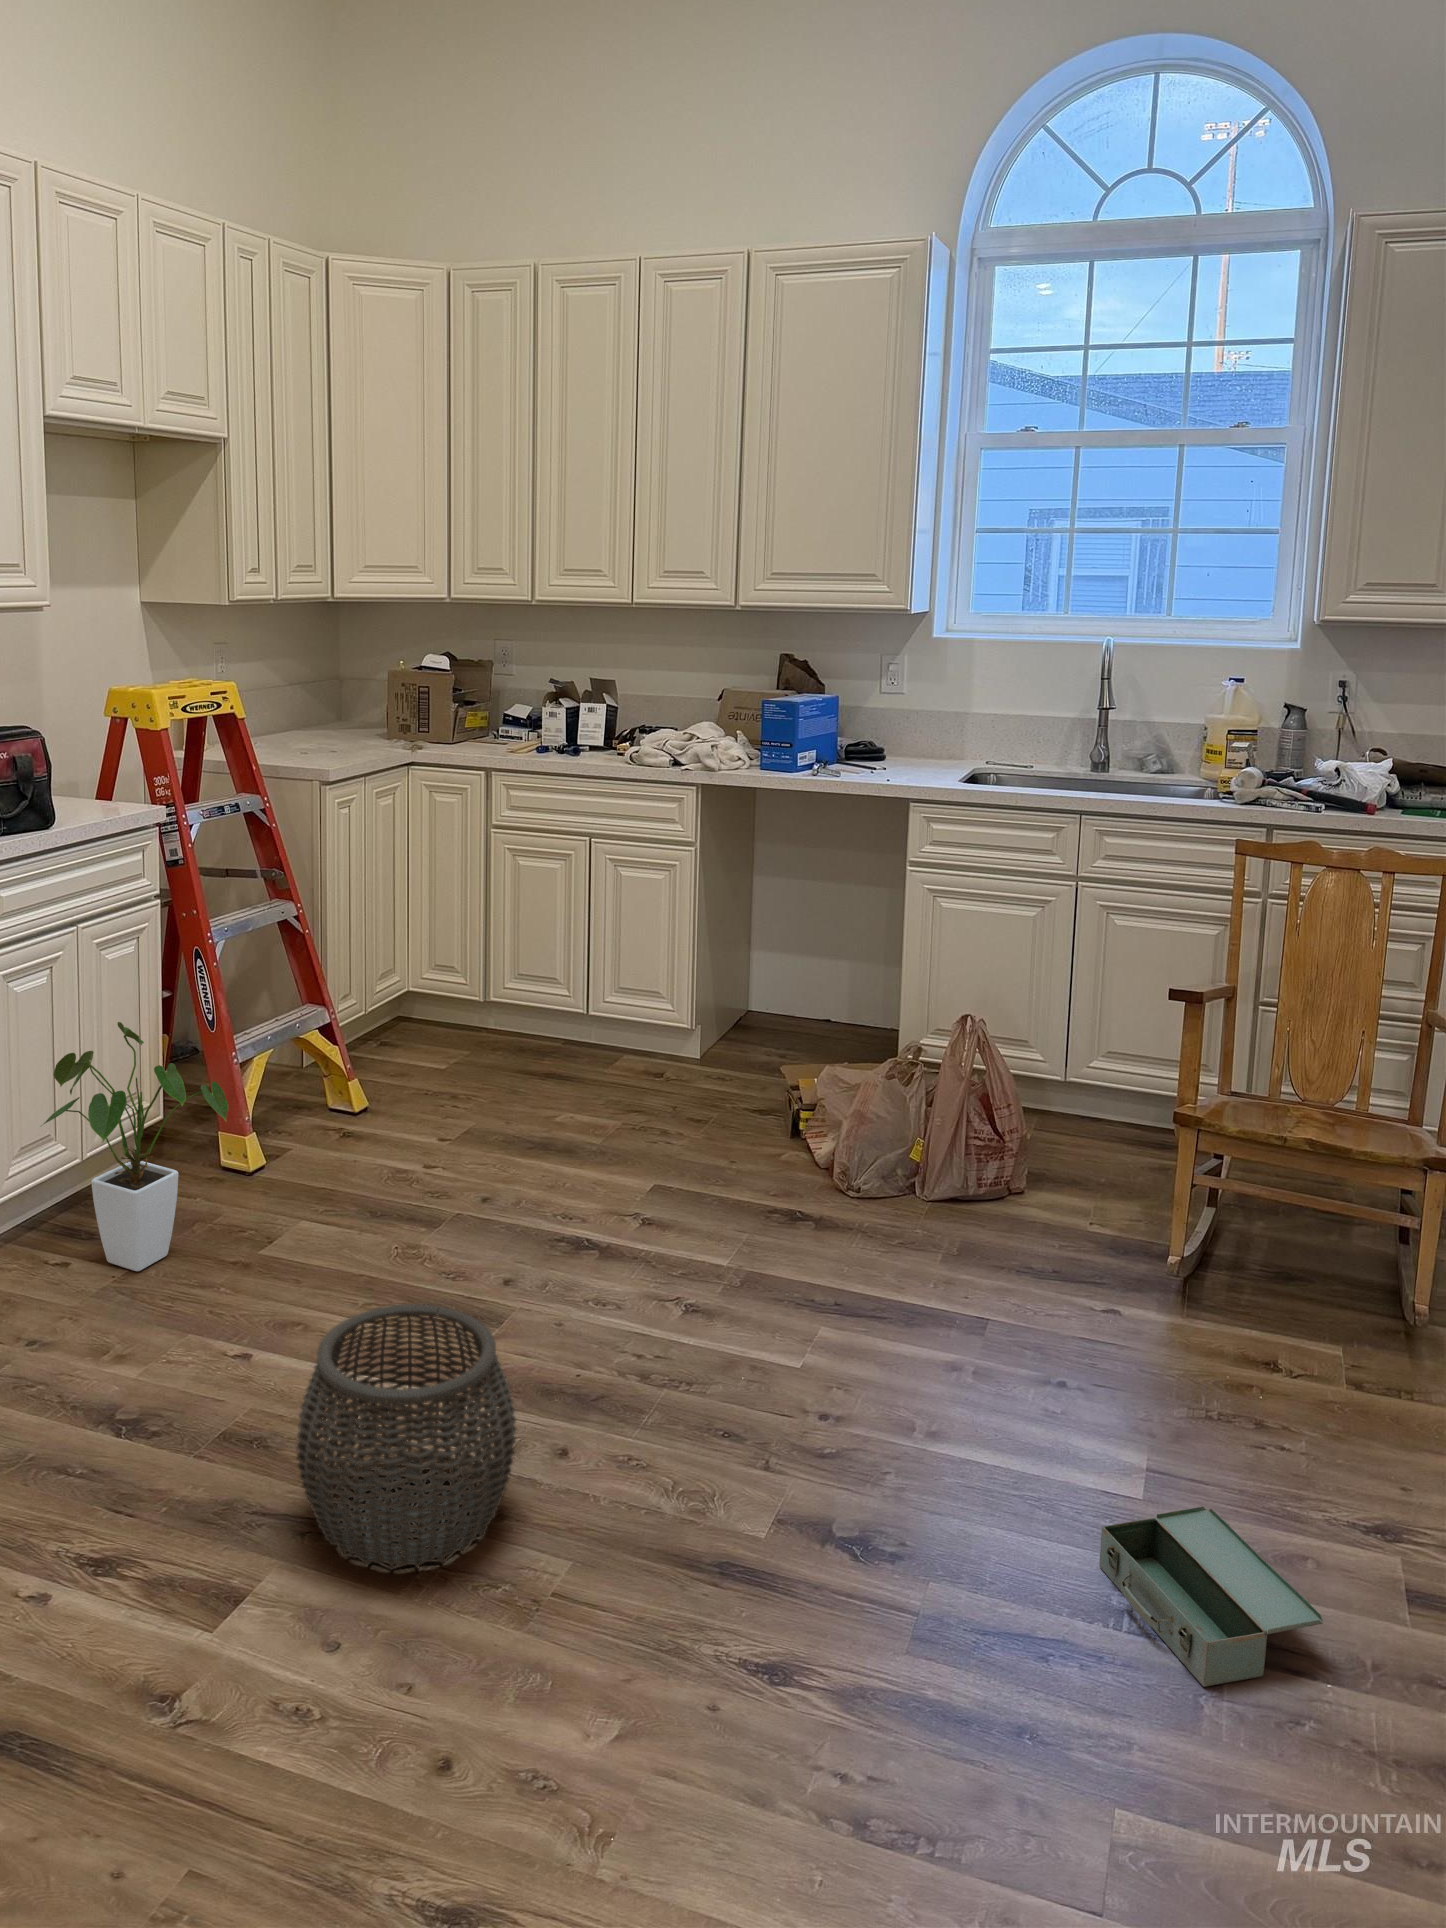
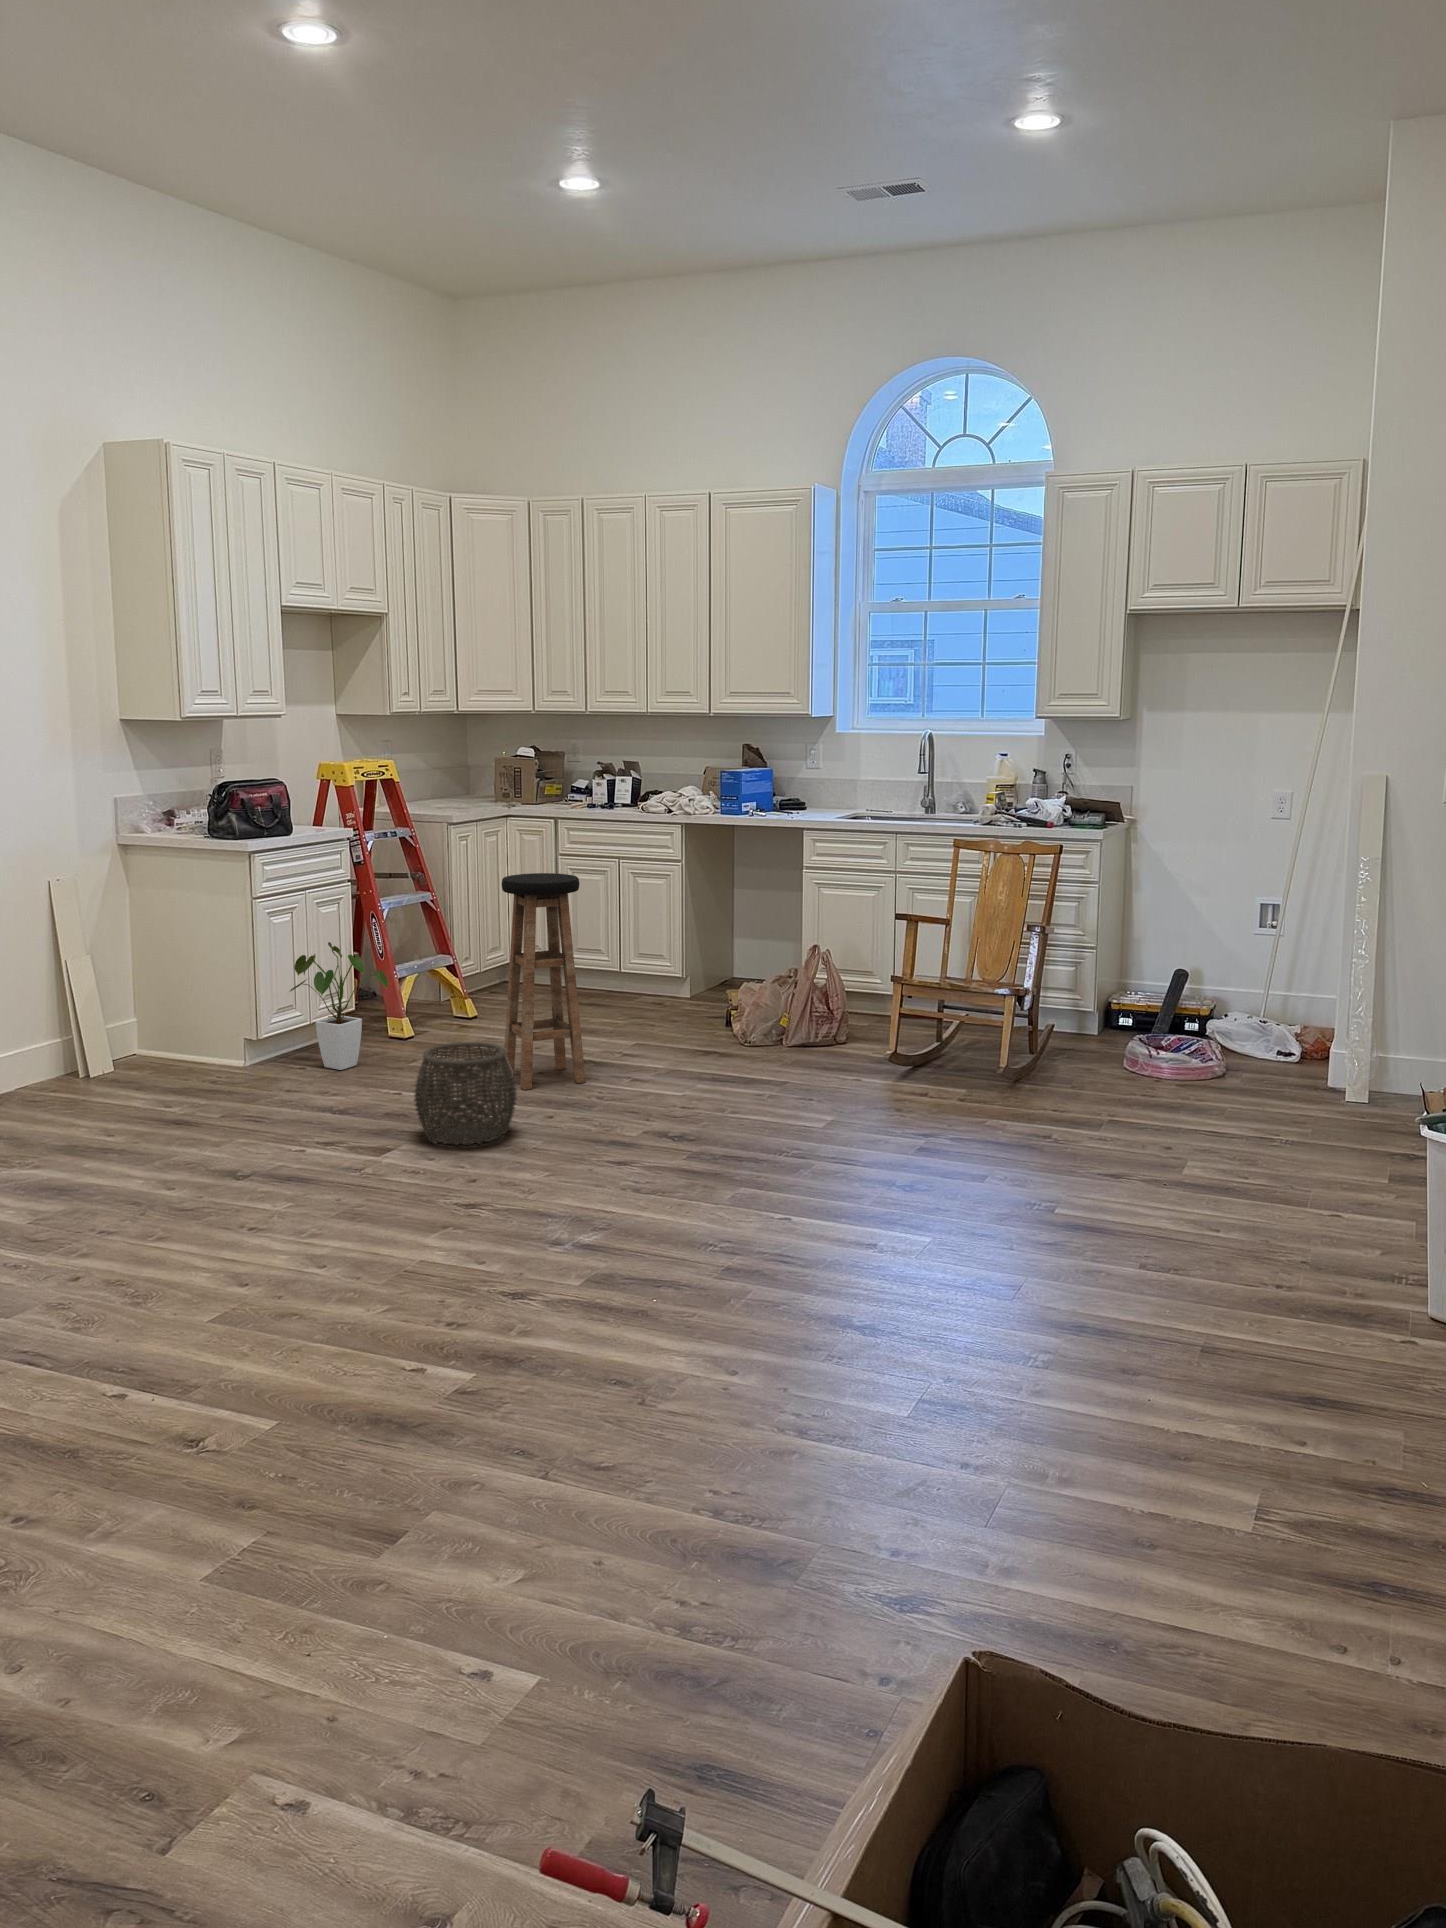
bar stool: none [443,910,604,1337] -> present [502,873,586,1090]
toolbox: present [1099,1507,1323,1687] -> none [782,1124,858,1173]

